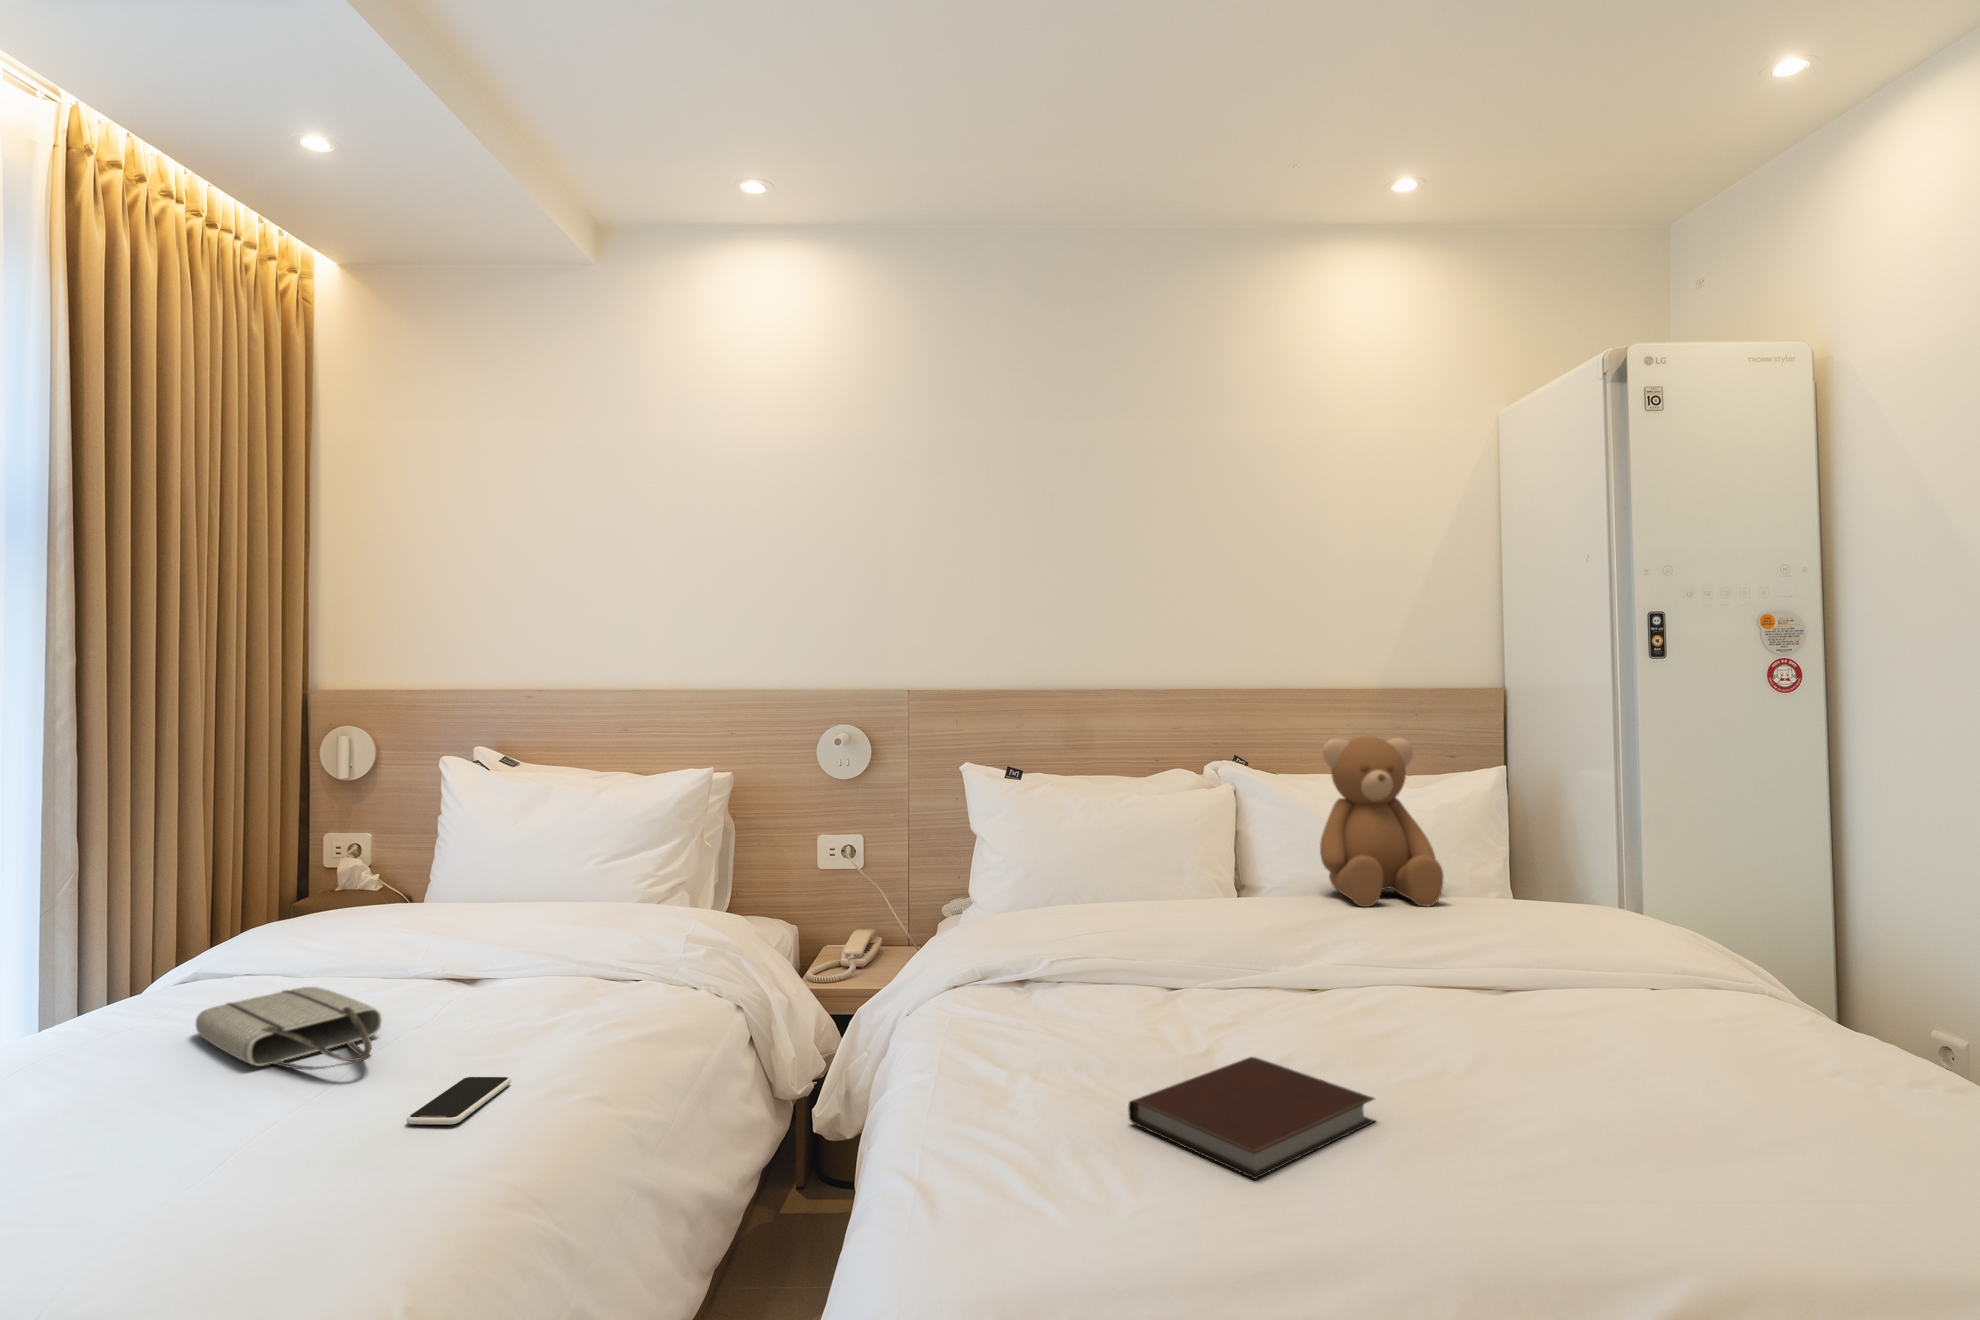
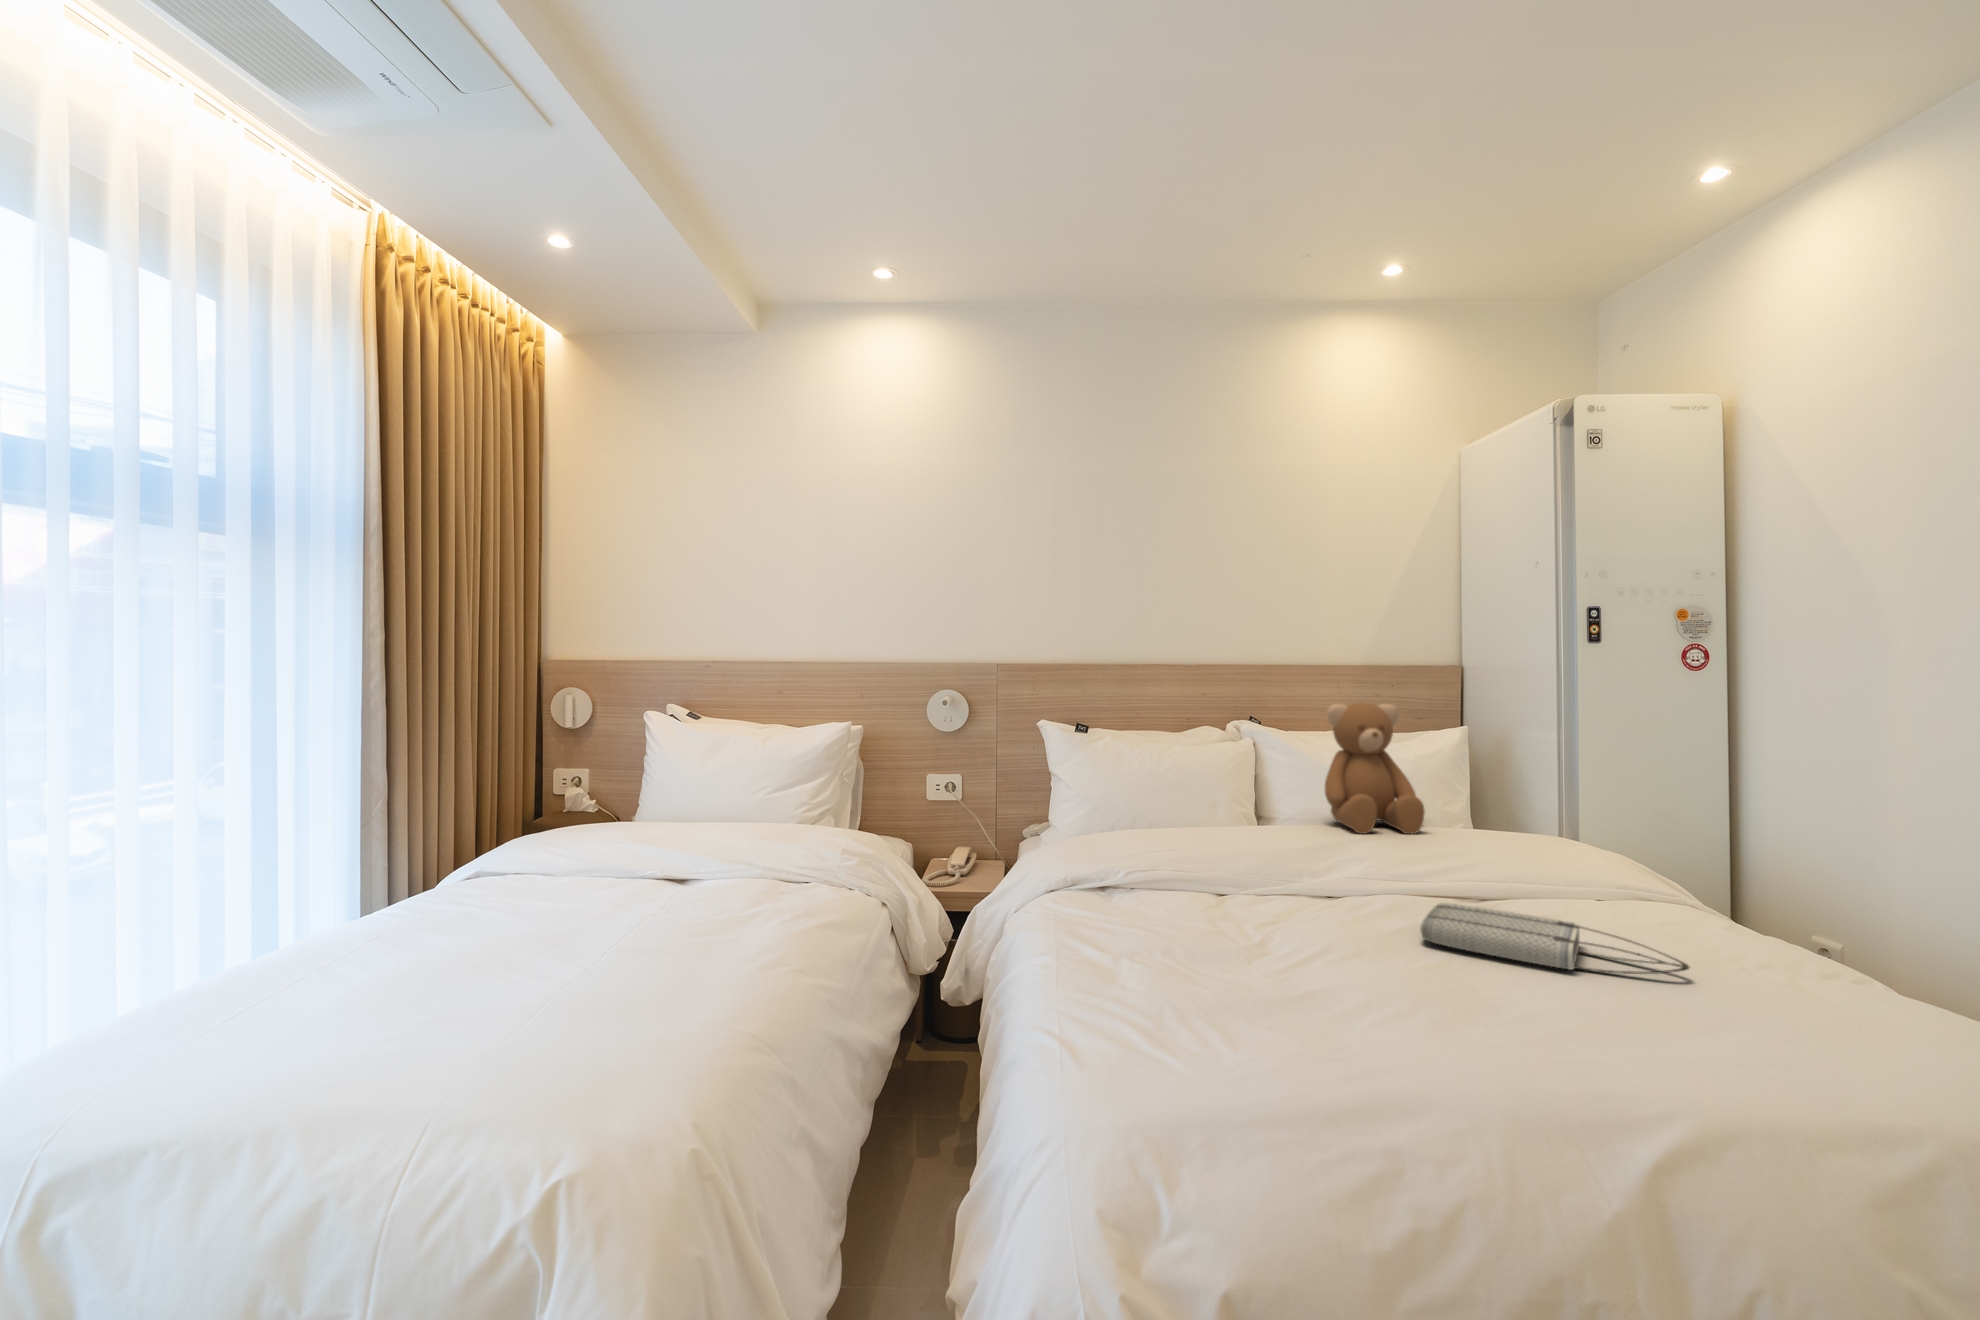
tote bag: present [196,987,382,1070] -> present [1420,903,1690,974]
notebook: present [1128,1057,1374,1179] -> none [1209,945,1399,1034]
smartphone: present [406,1077,511,1124] -> none [668,950,737,984]

